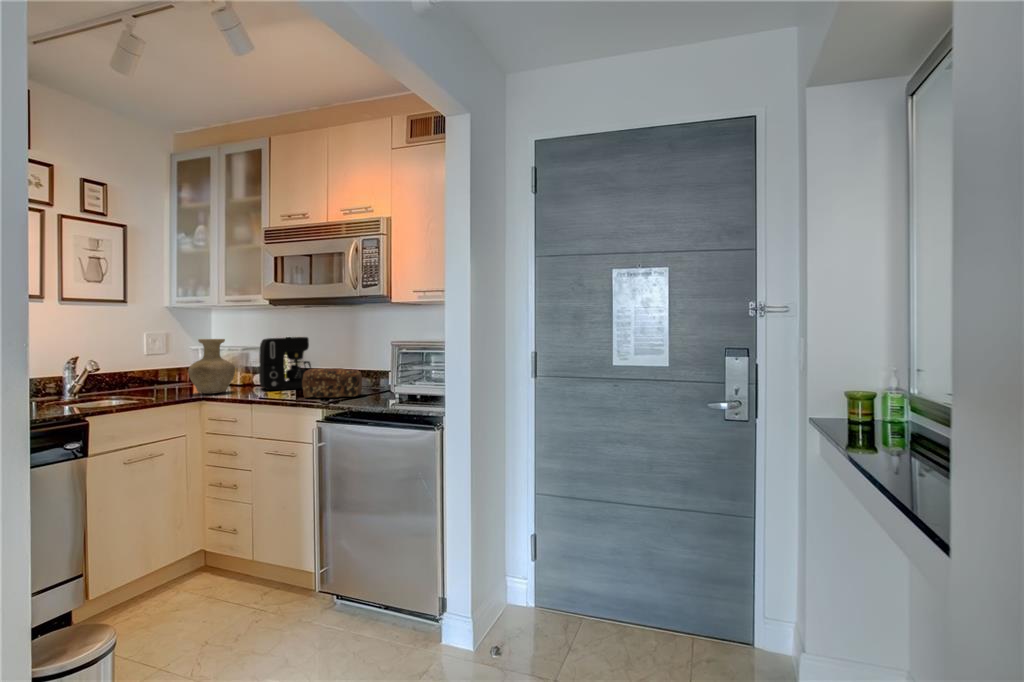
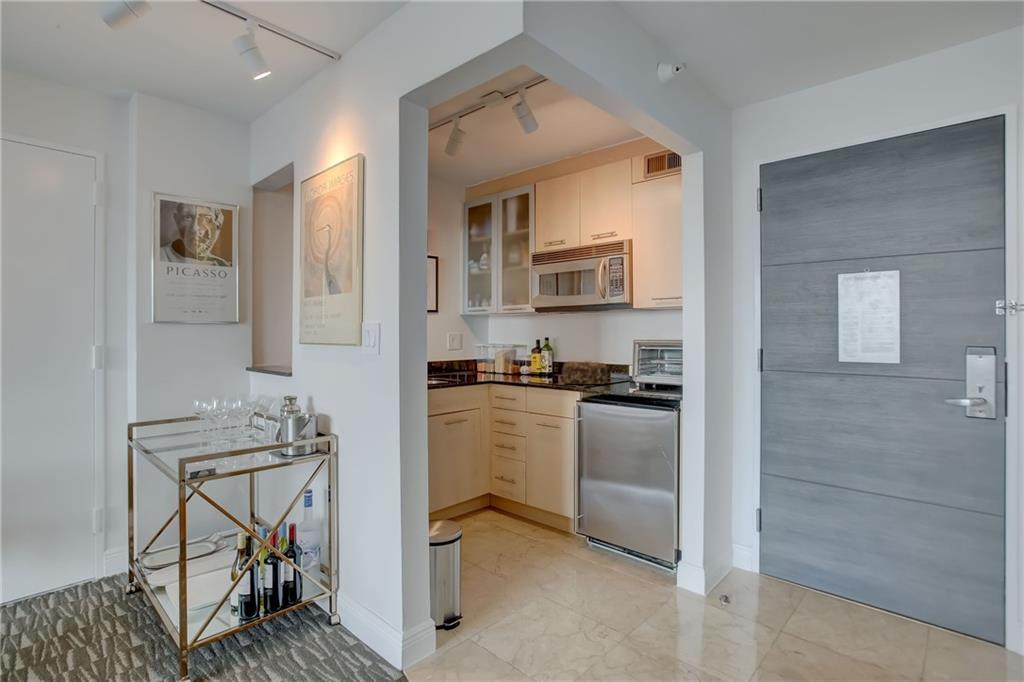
coffee maker: present [259,337,311,390] -> none [526,337,565,378]
vase: present [188,339,235,394] -> none [481,338,511,379]

